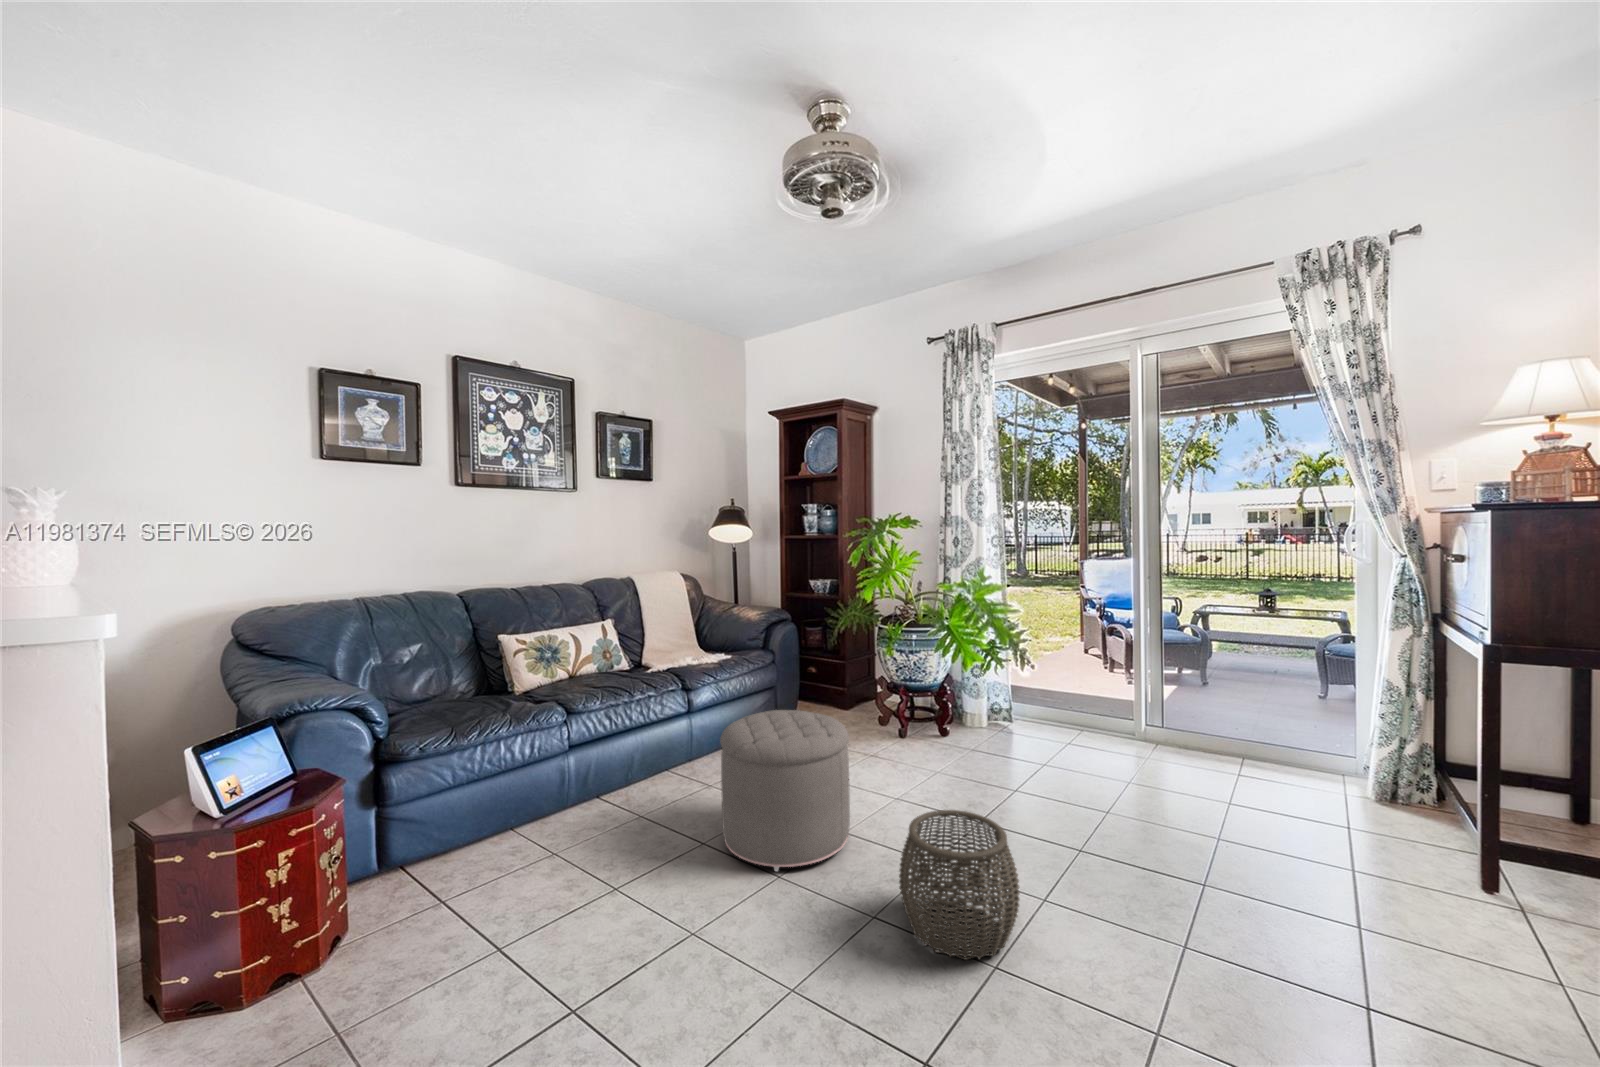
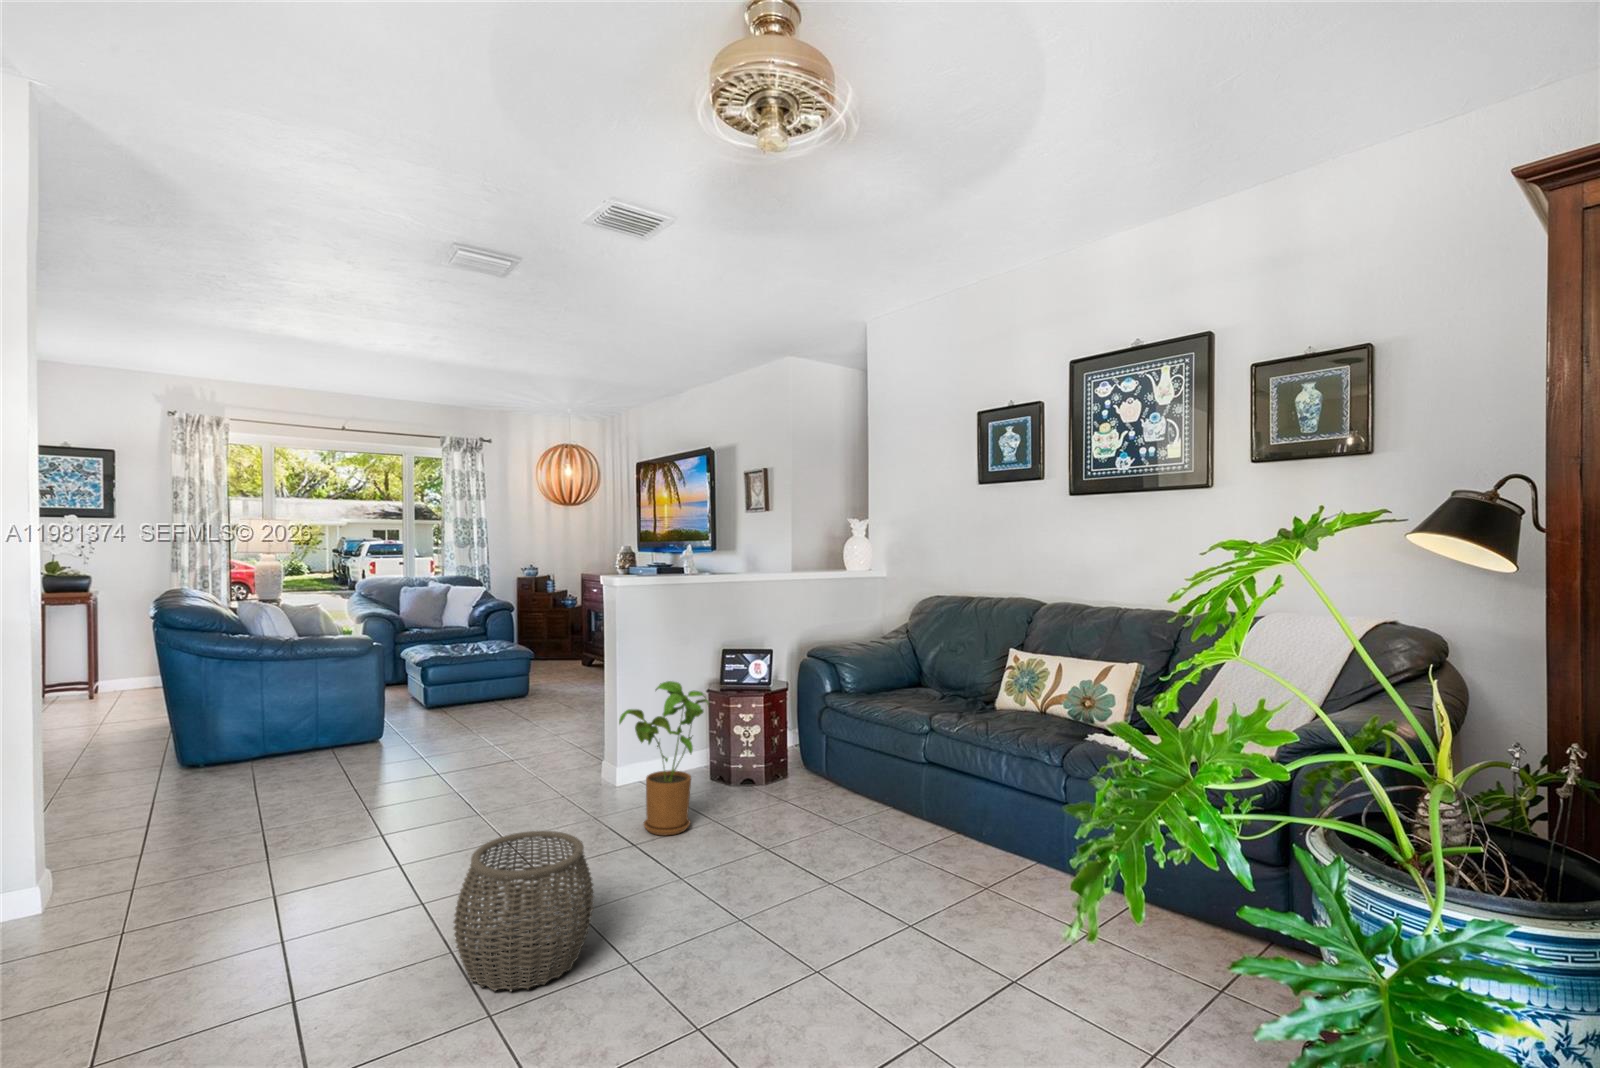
ottoman: present [720,710,850,872] -> none [706,748,864,945]
house plant: none [565,736,682,968] -> present [619,681,709,836]

